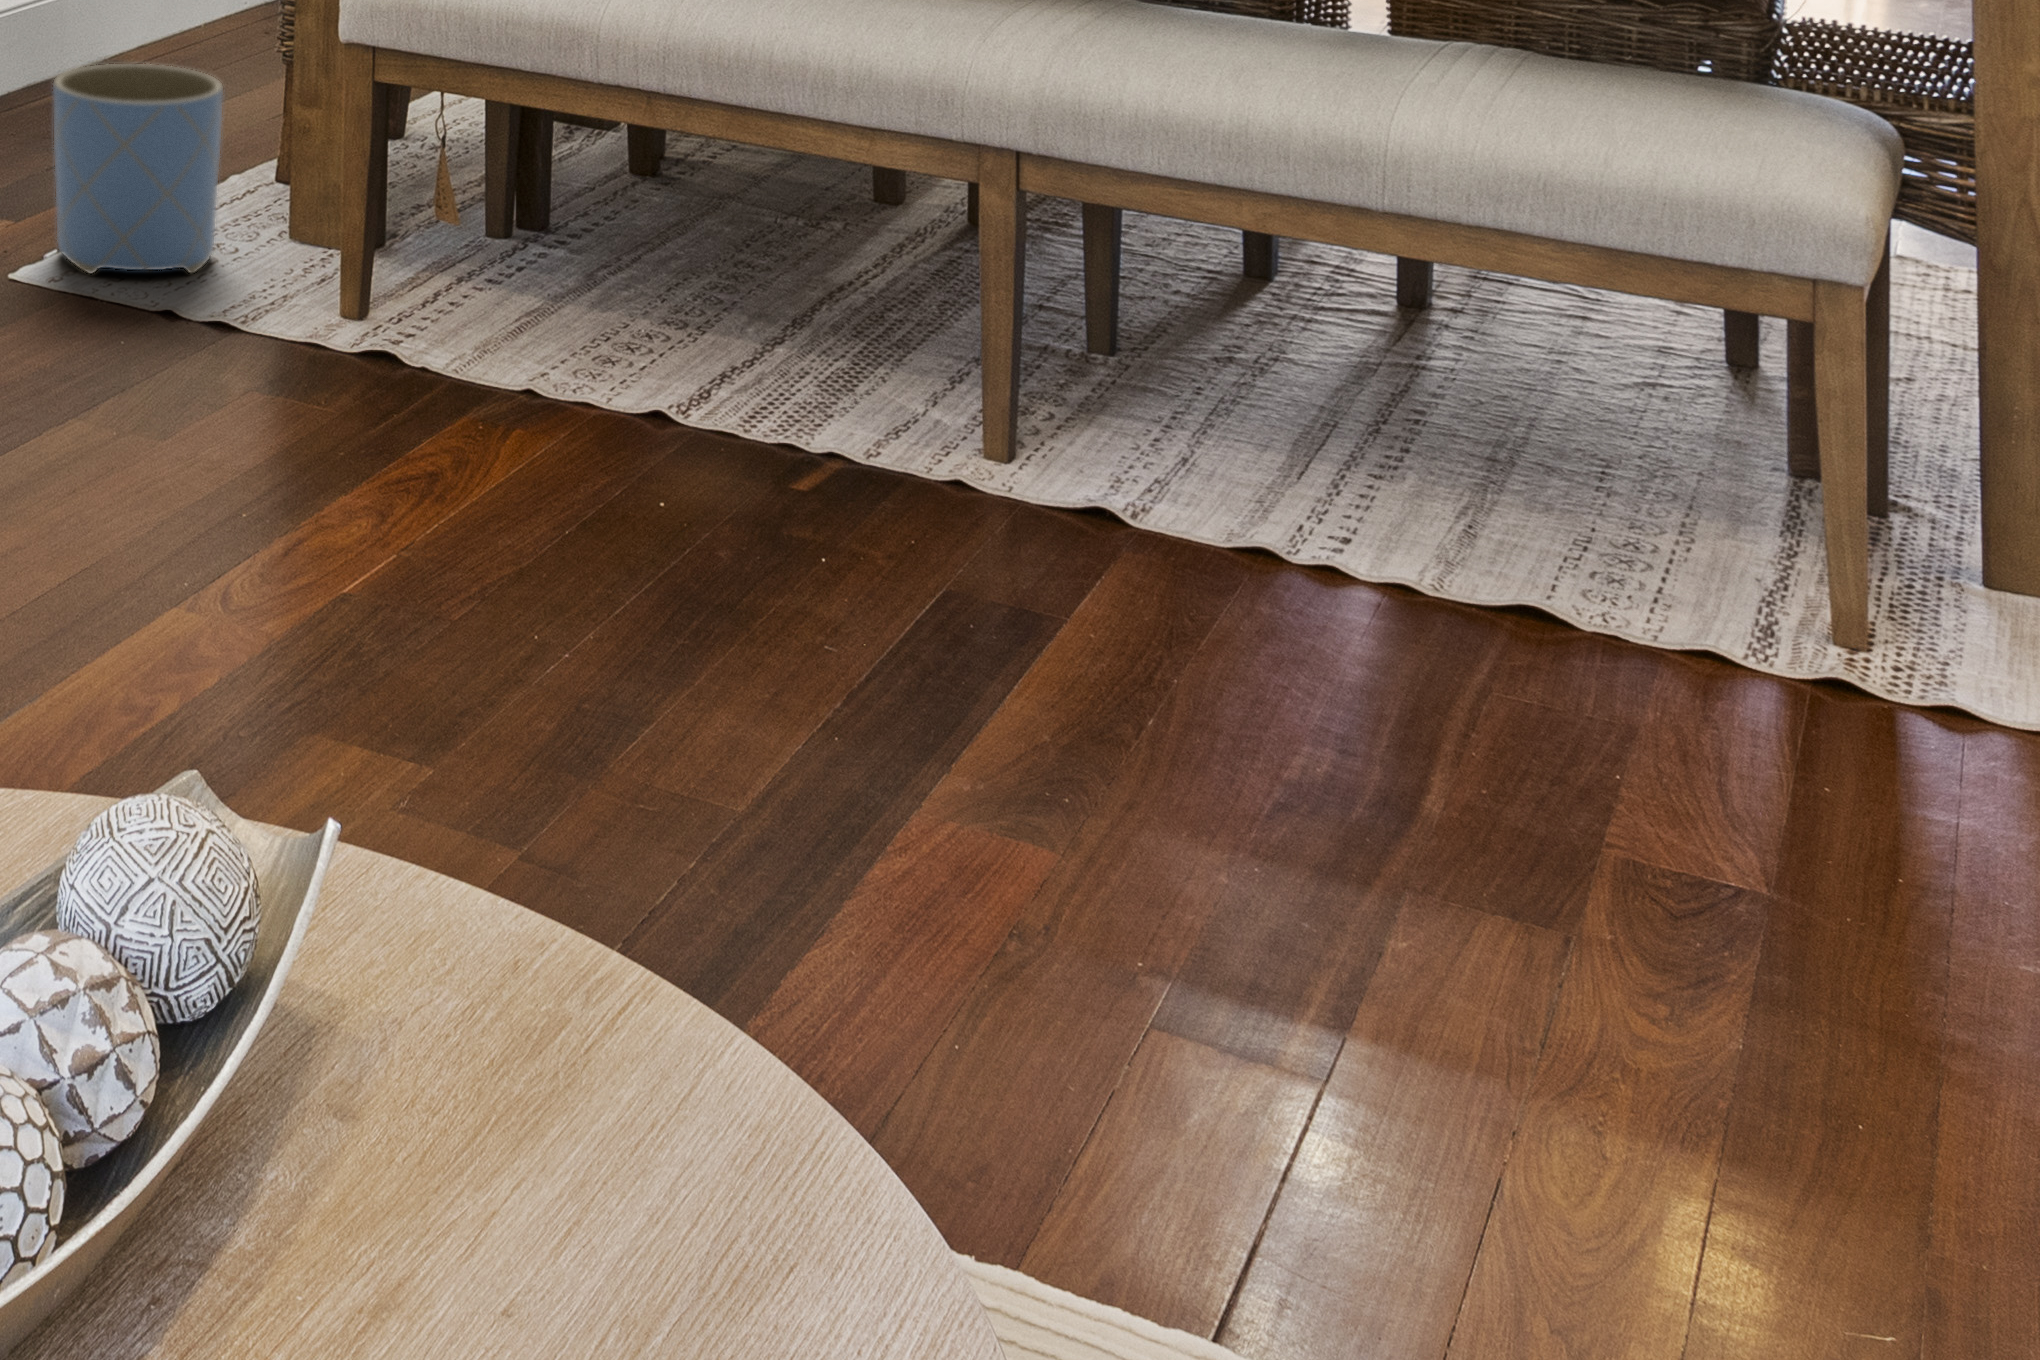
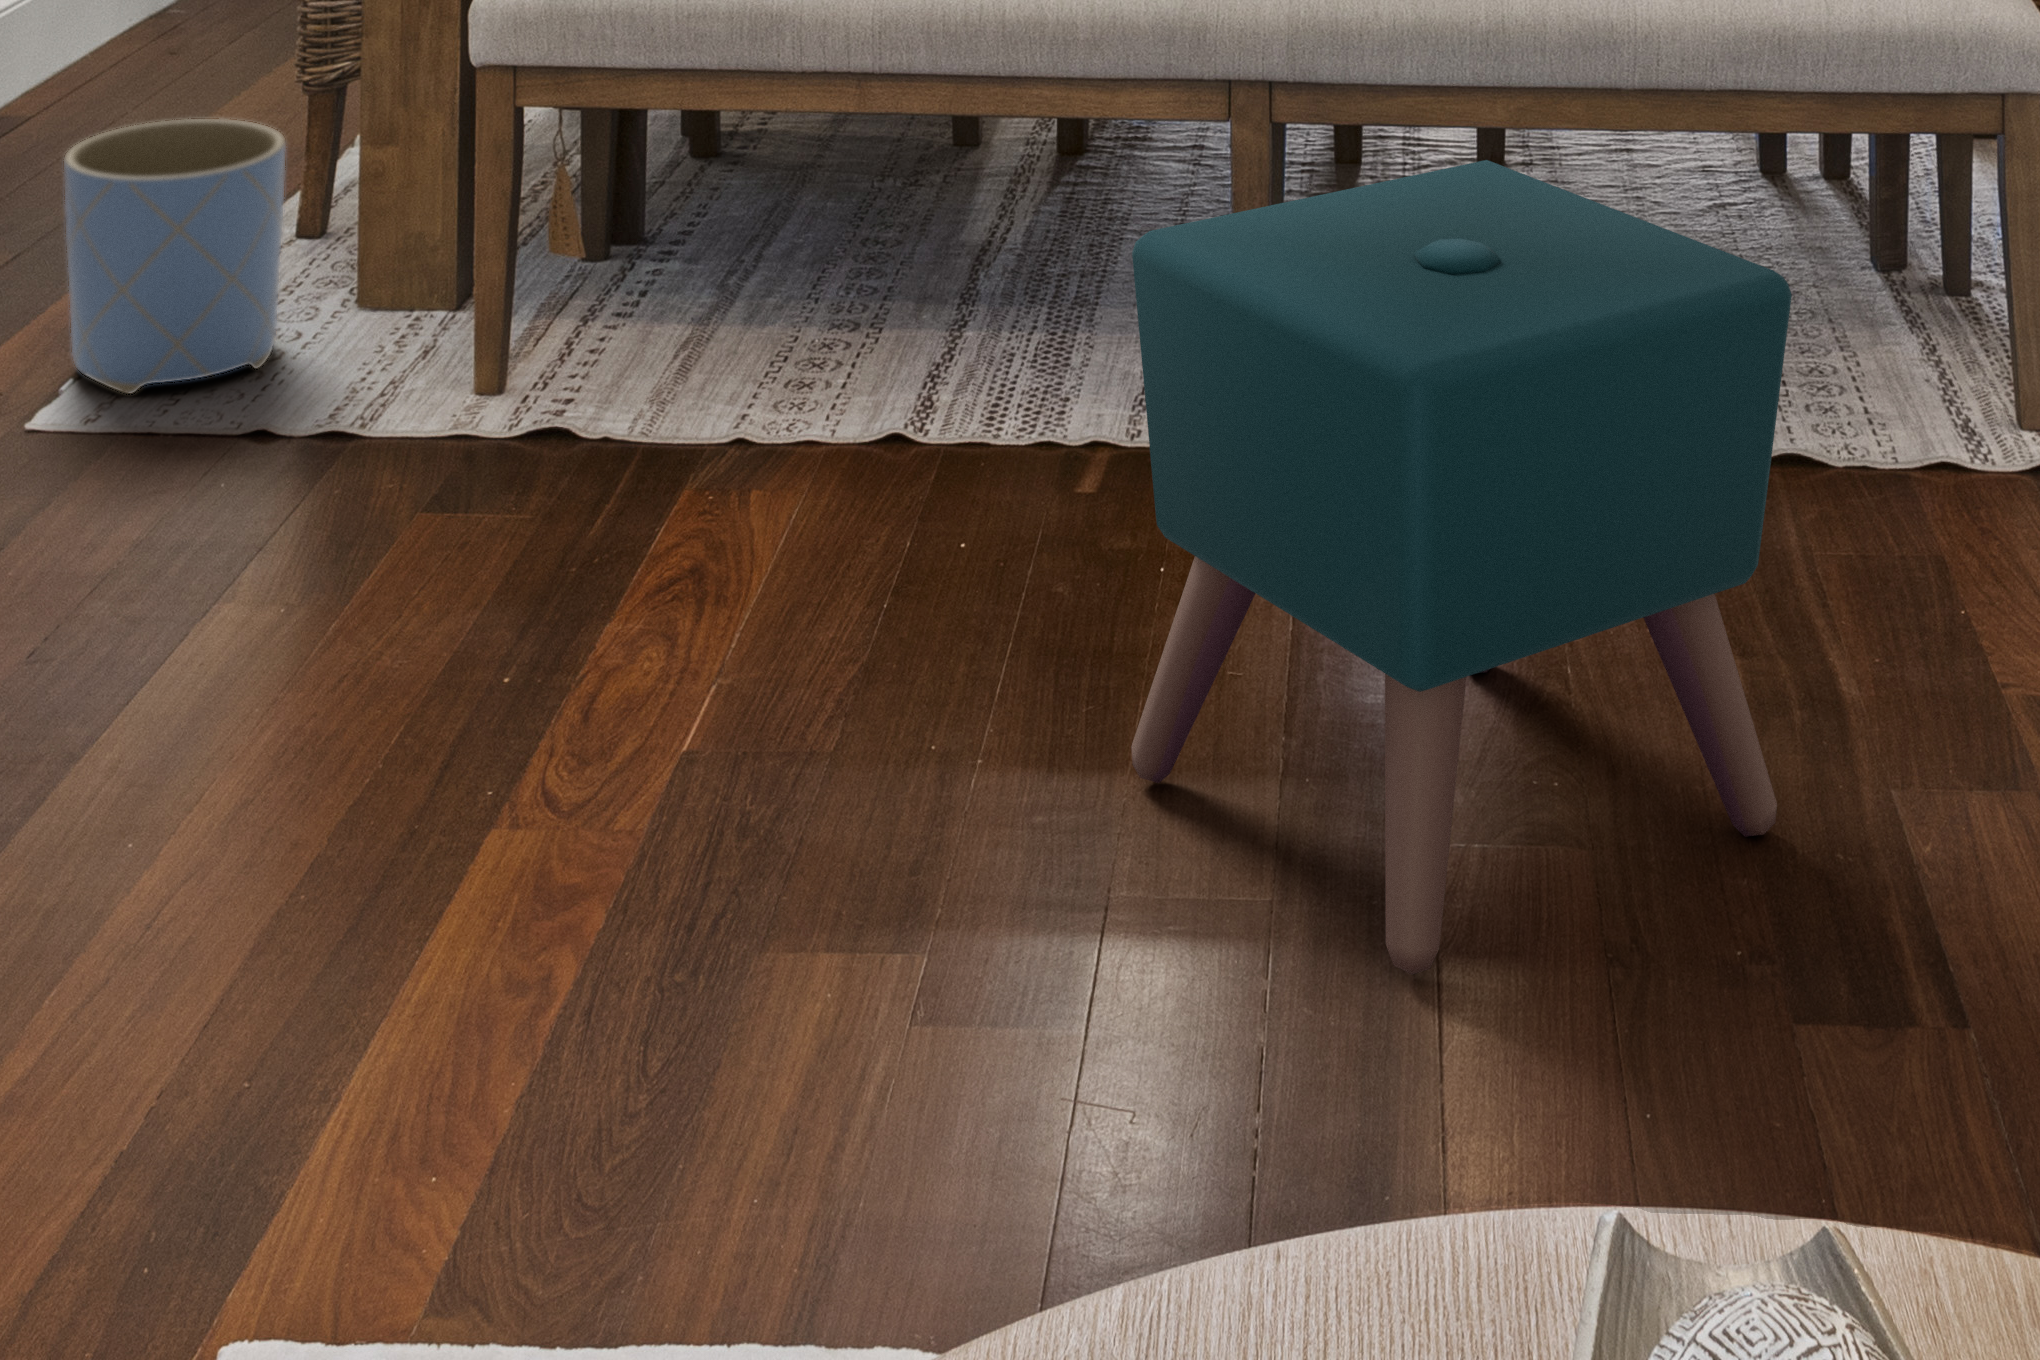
ottoman: none [686,205,1267,871] -> present [1131,160,1792,975]

